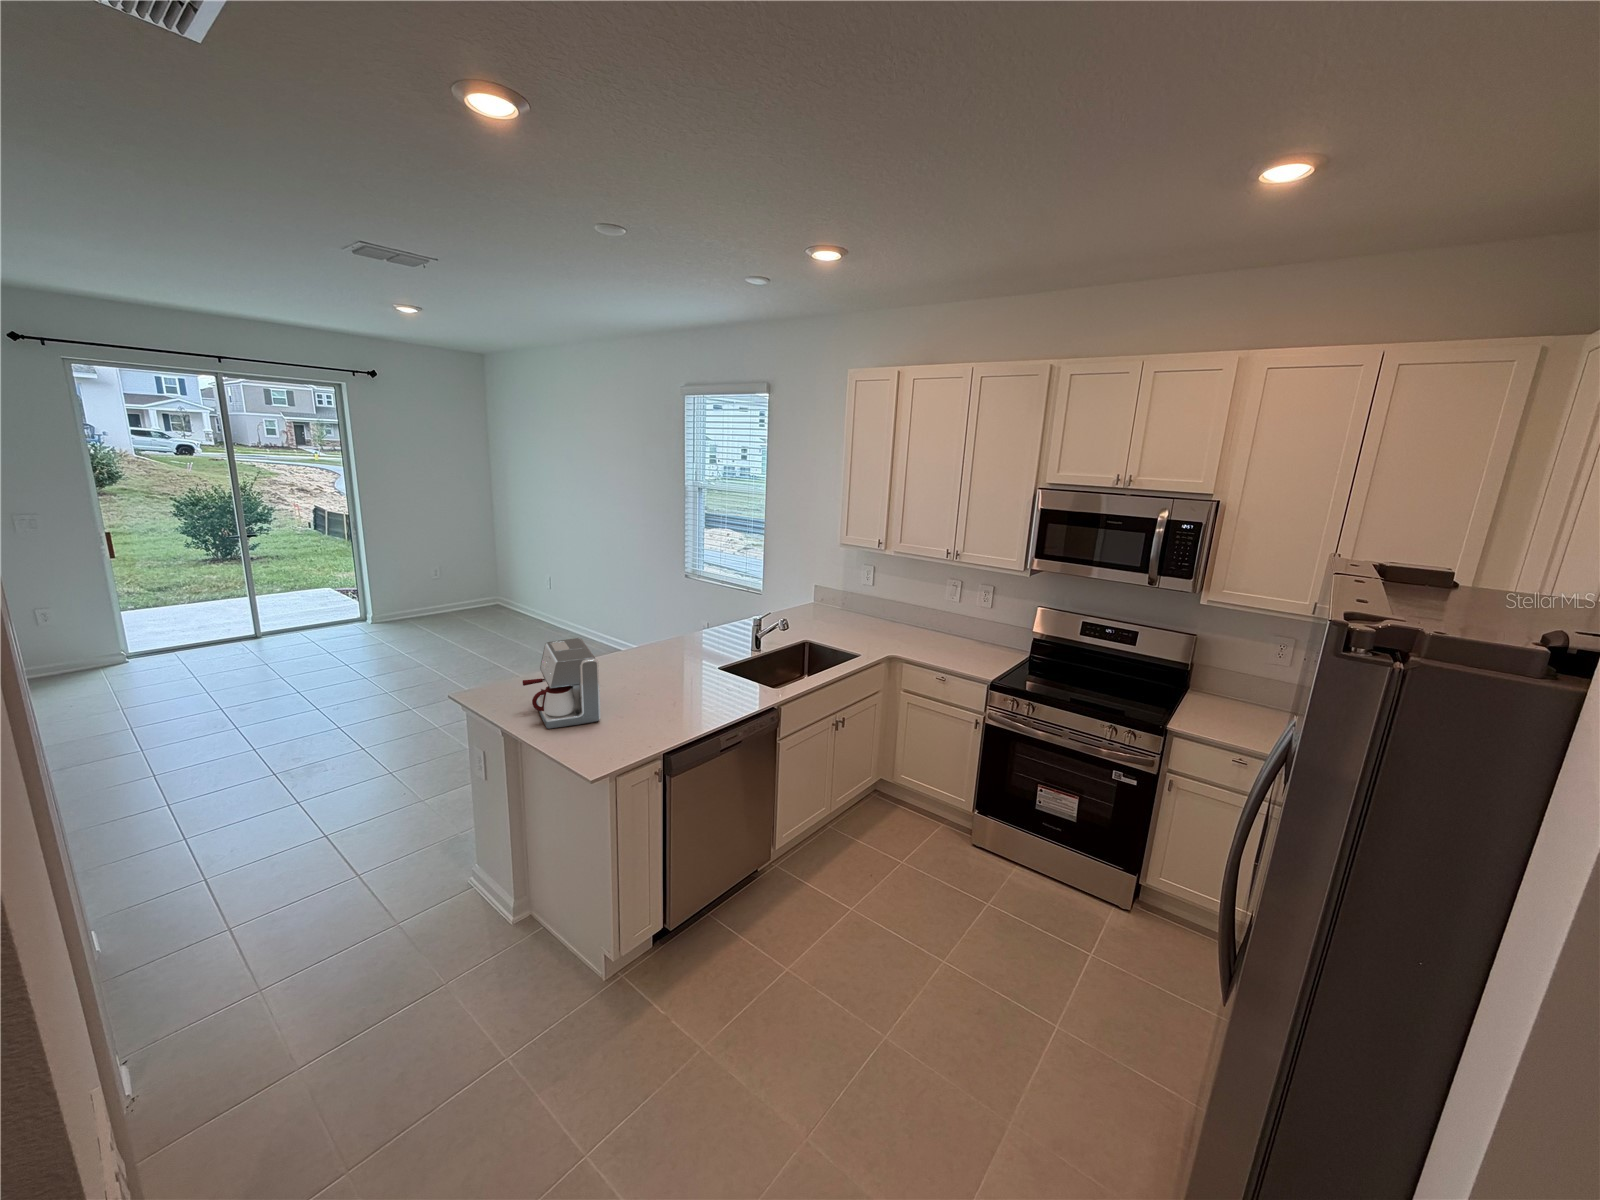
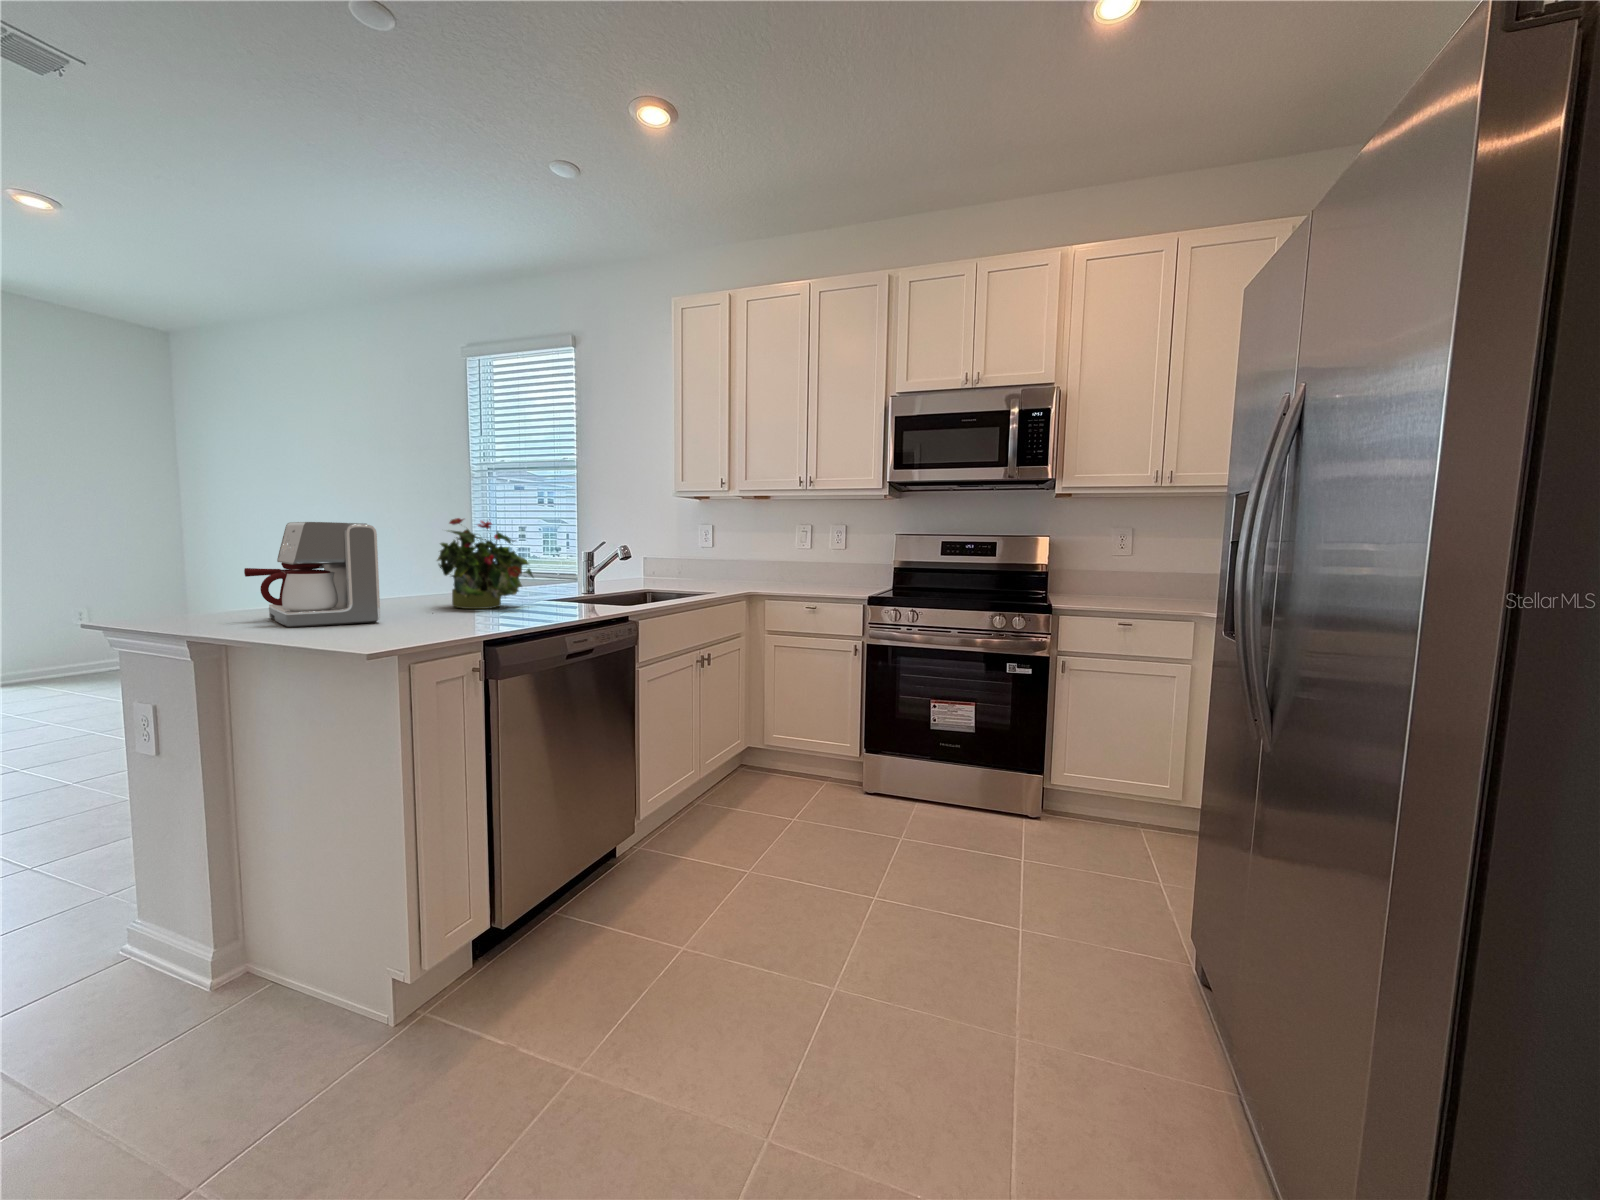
potted plant: none [637,614,705,688] -> present [437,518,534,609]

